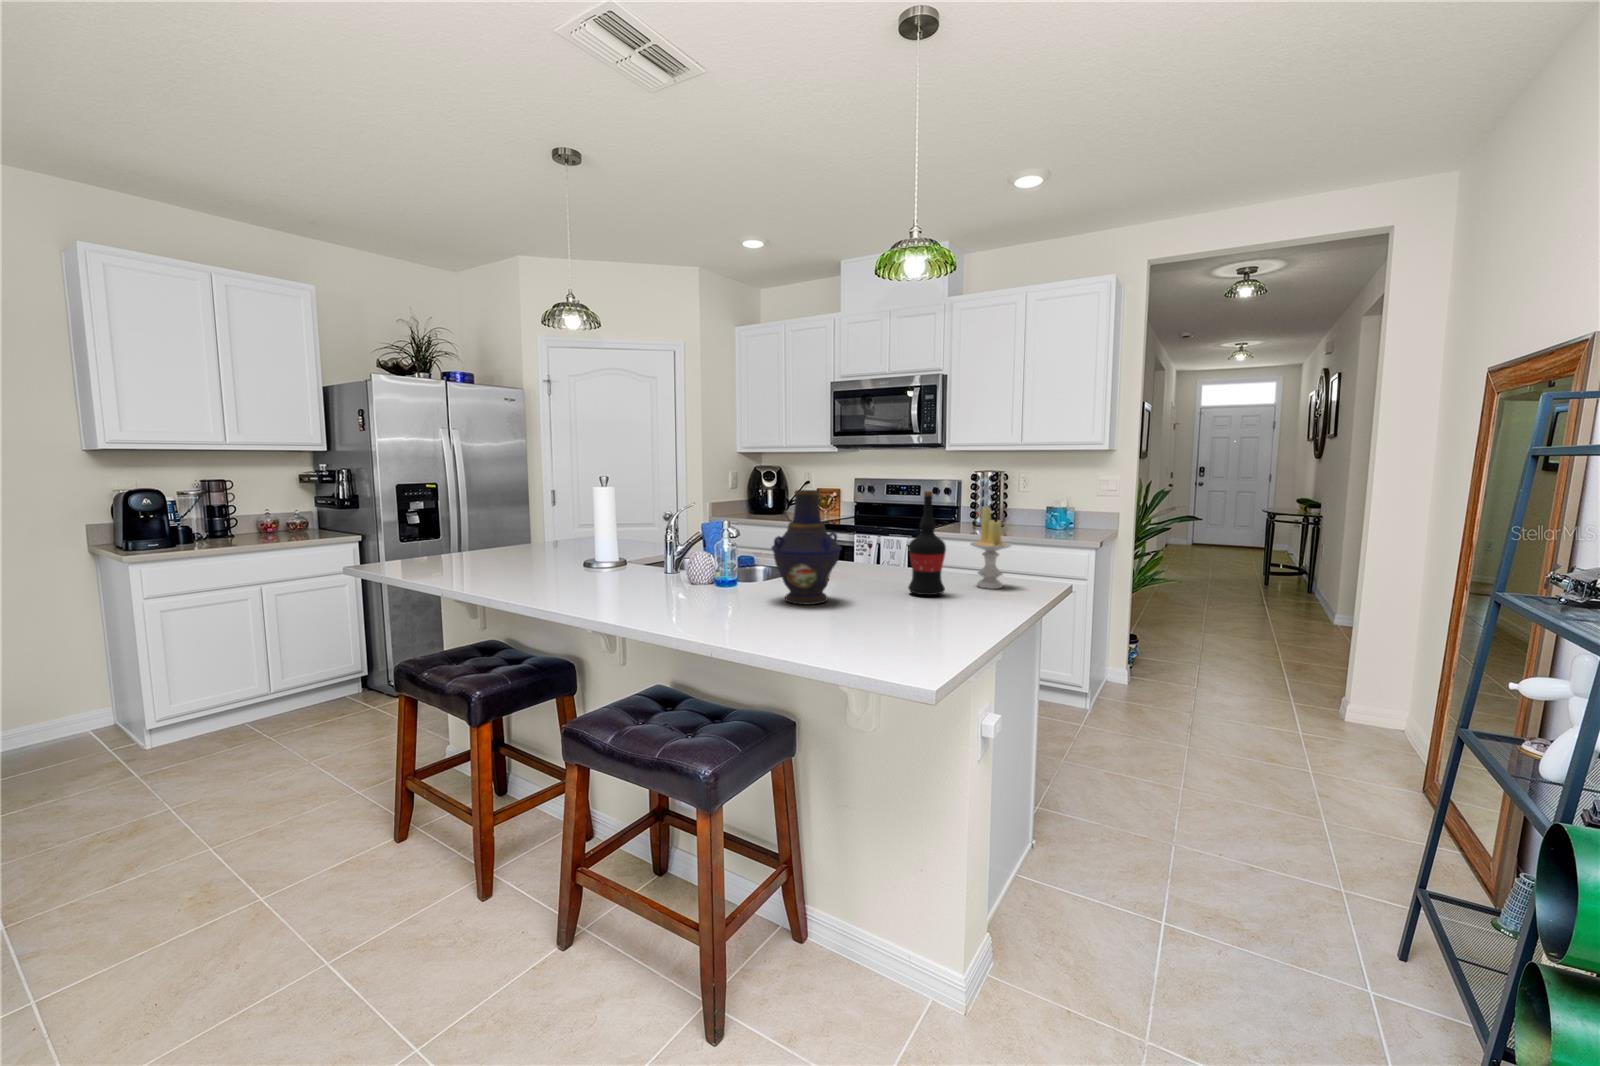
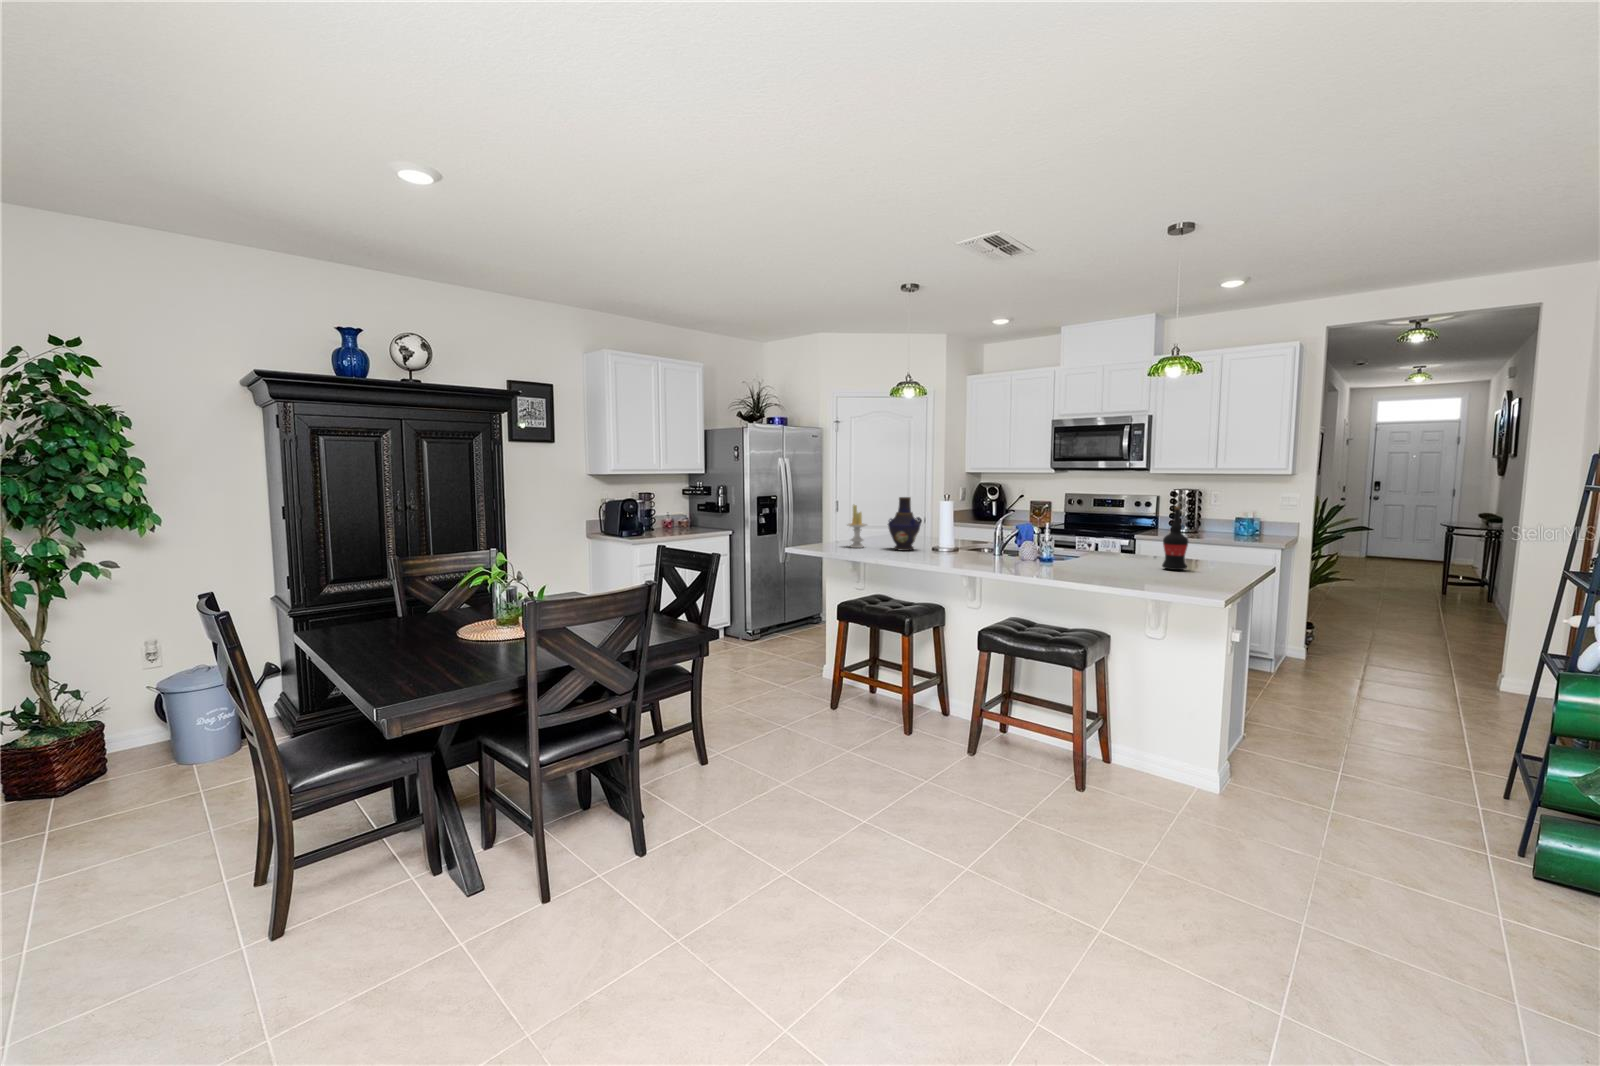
vase: present [771,490,842,605] -> present [888,497,921,551]
candle: present [971,507,1011,589] -> present [847,505,867,548]

